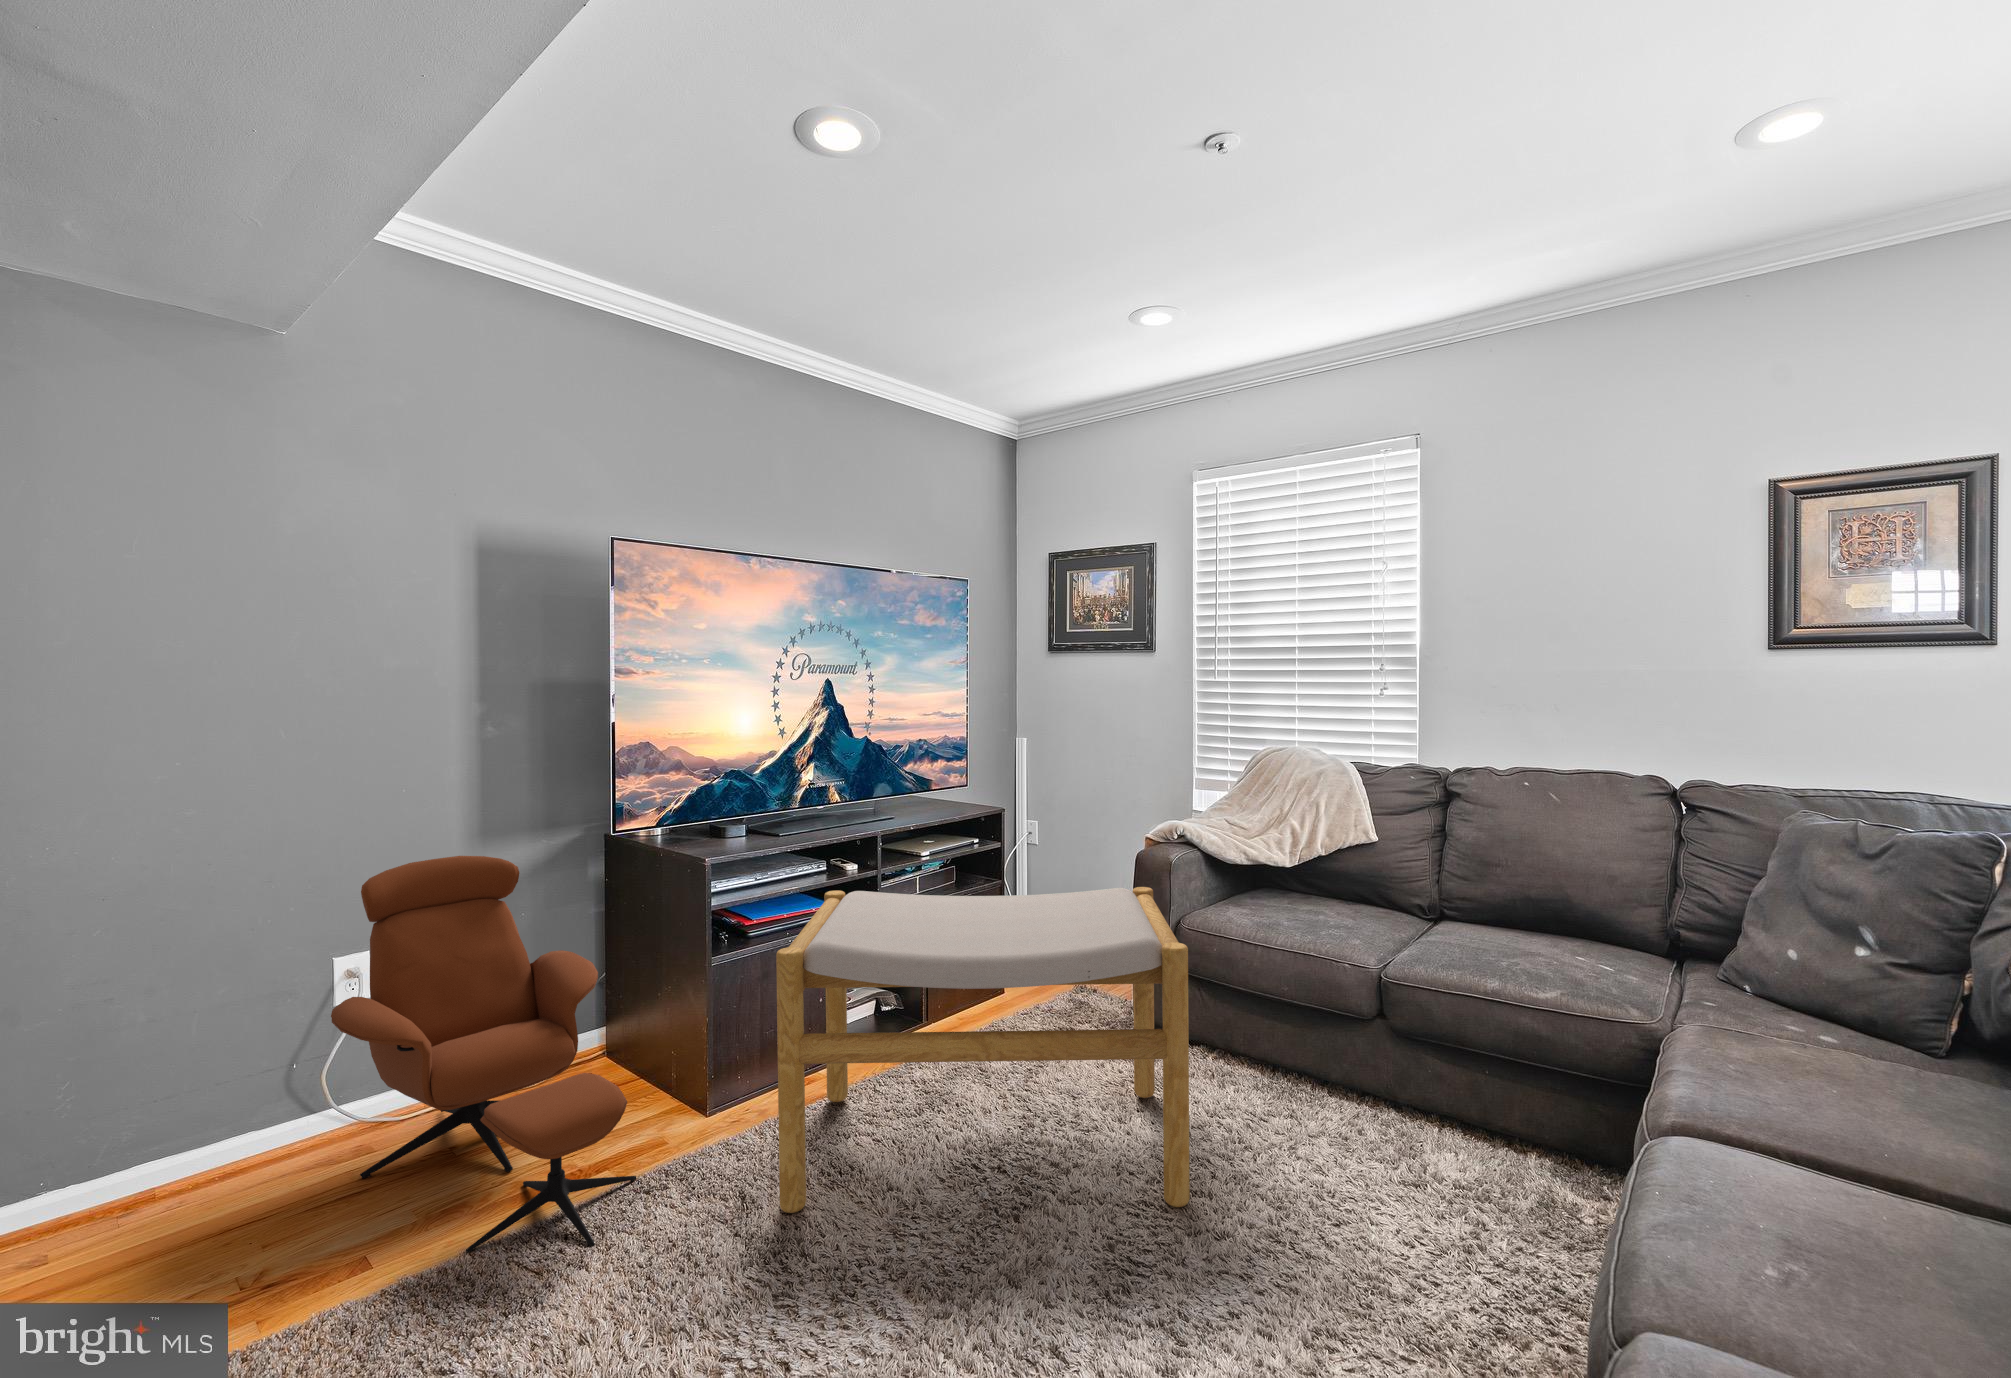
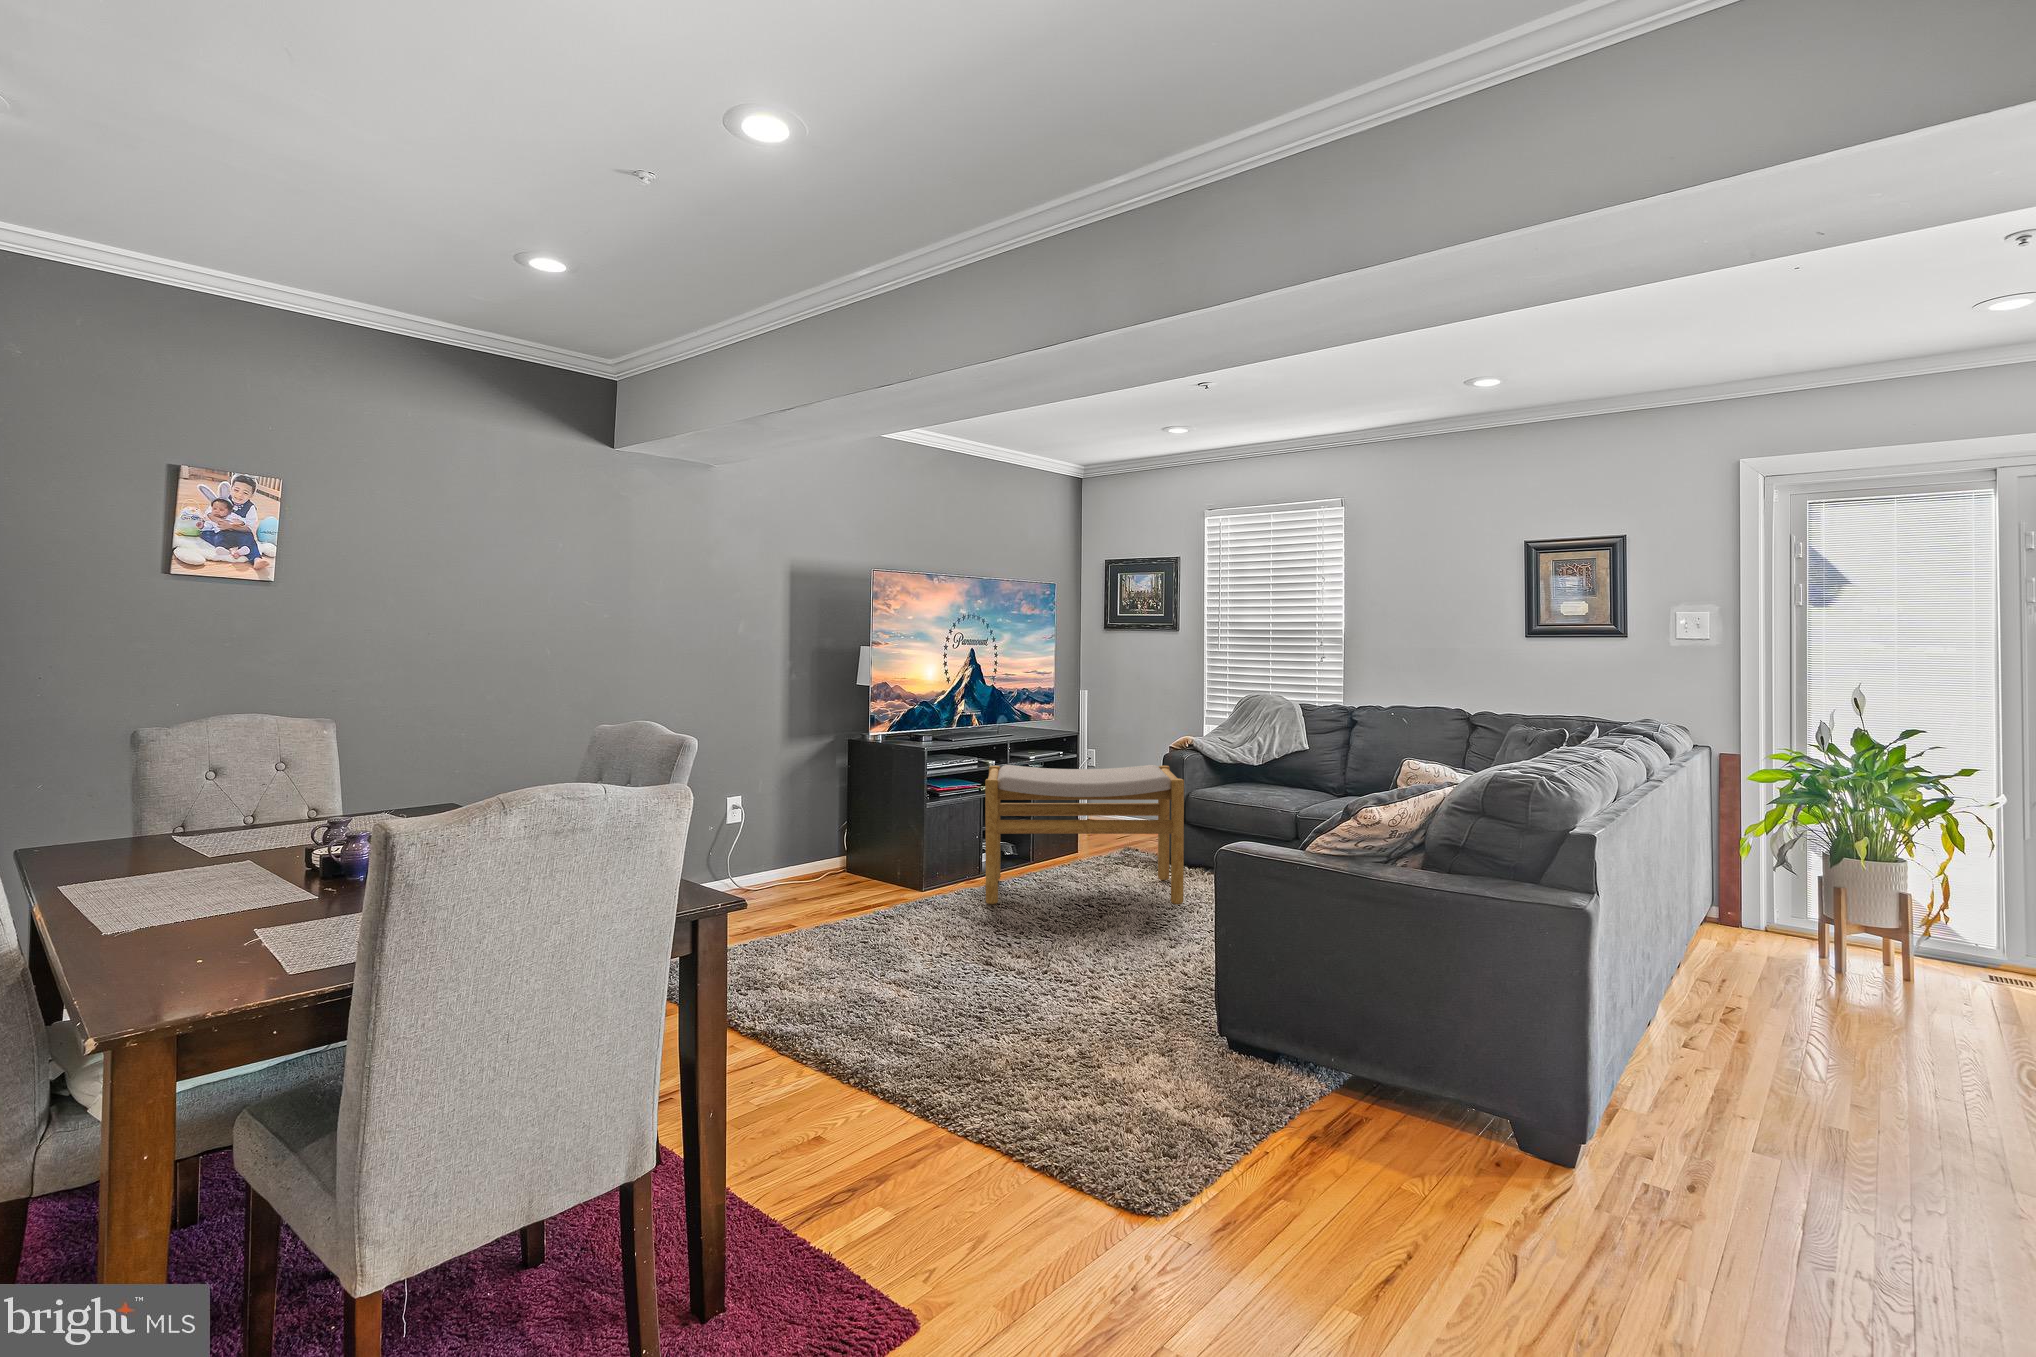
lounge chair: present [331,856,636,1253] -> none [753,745,911,911]

